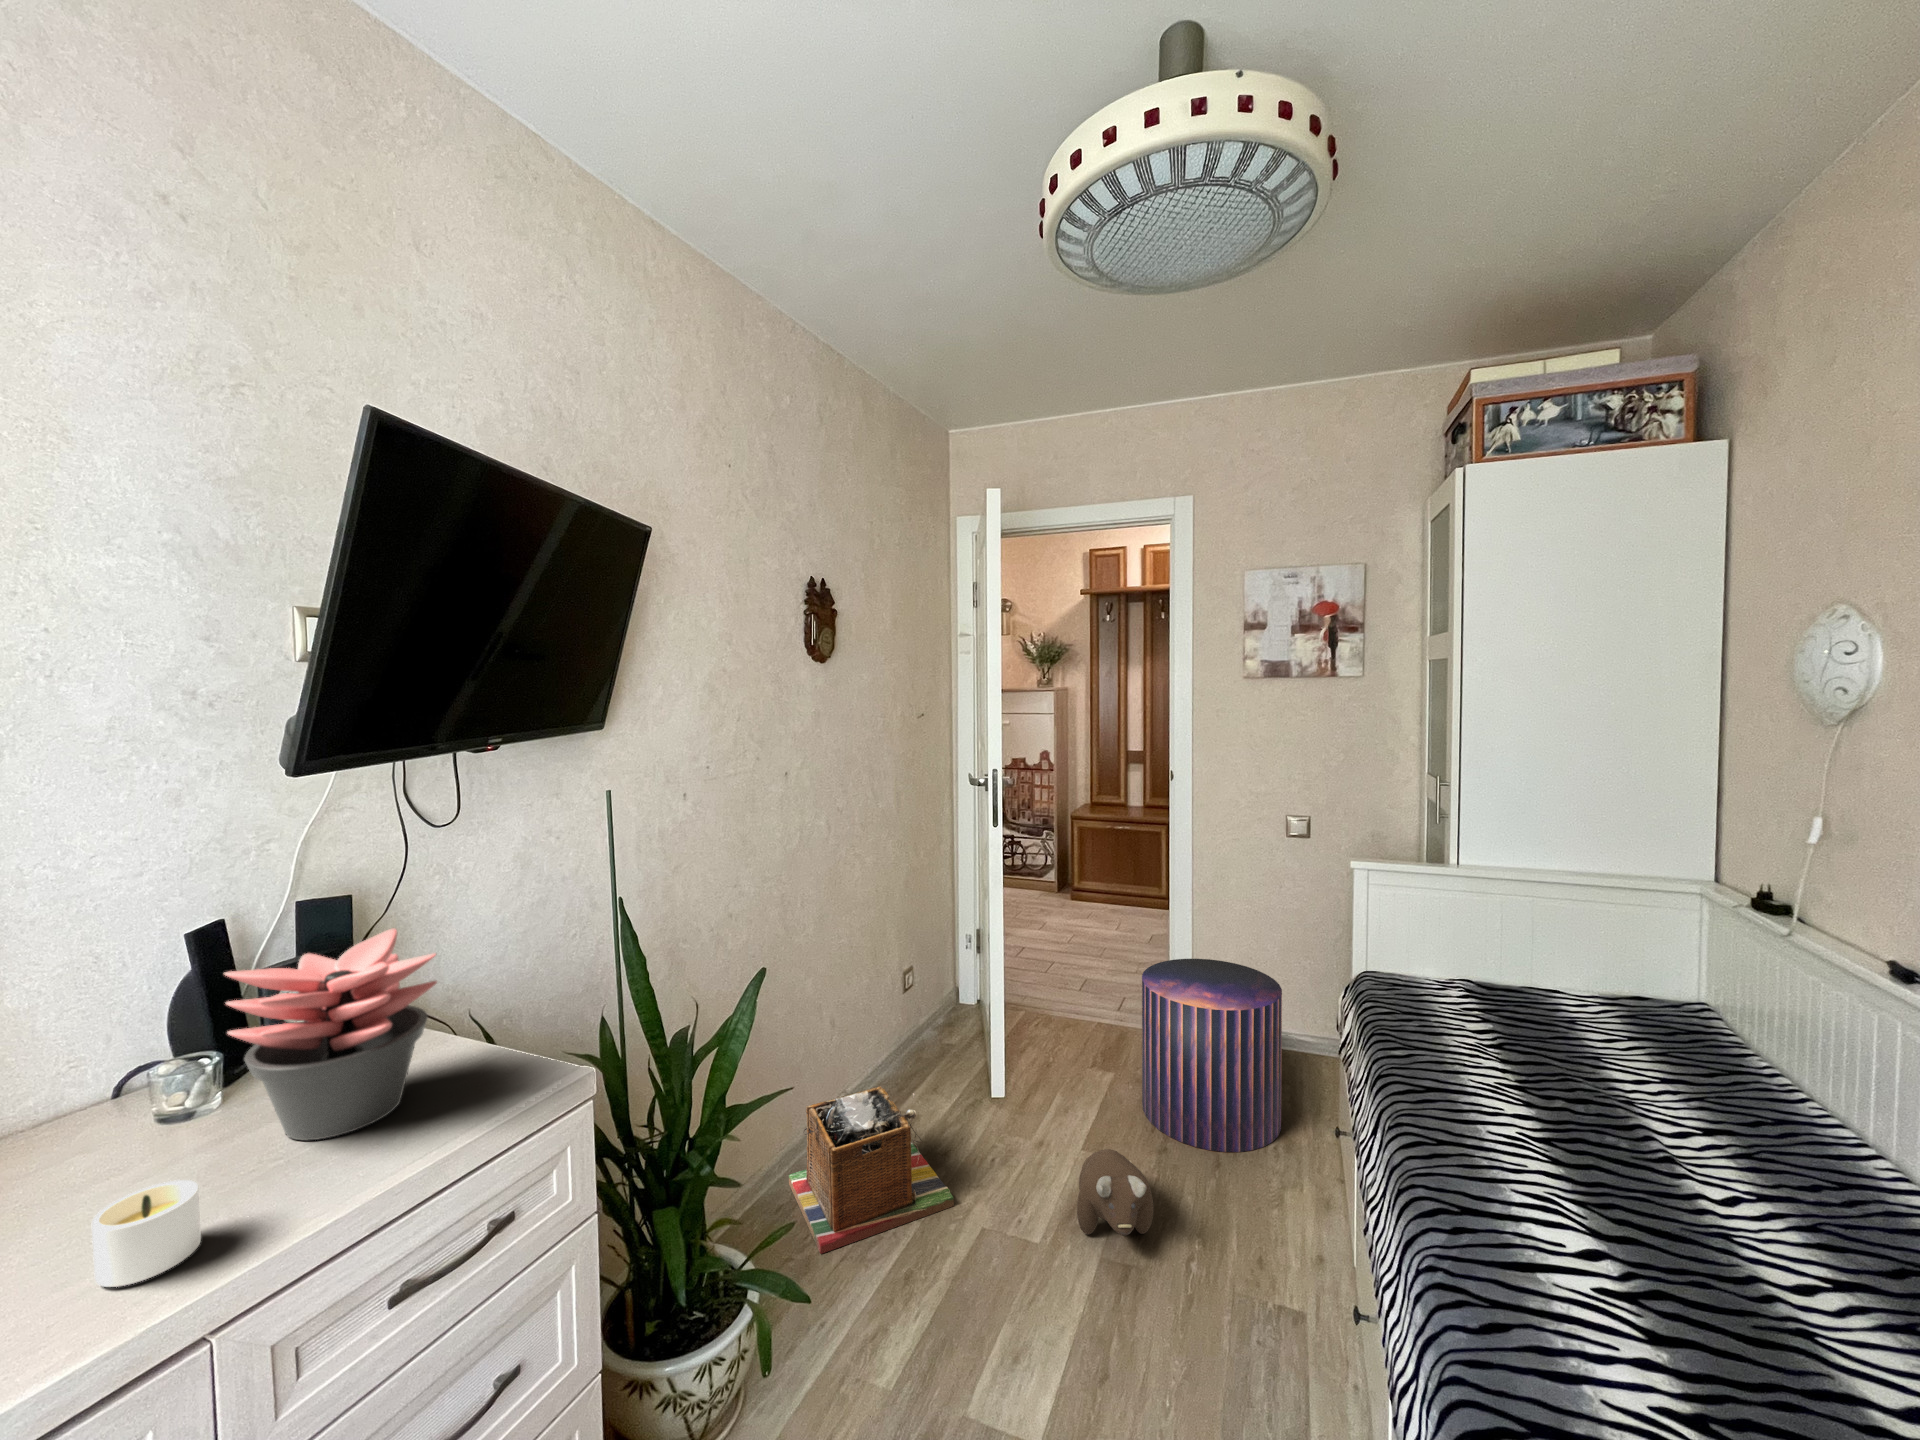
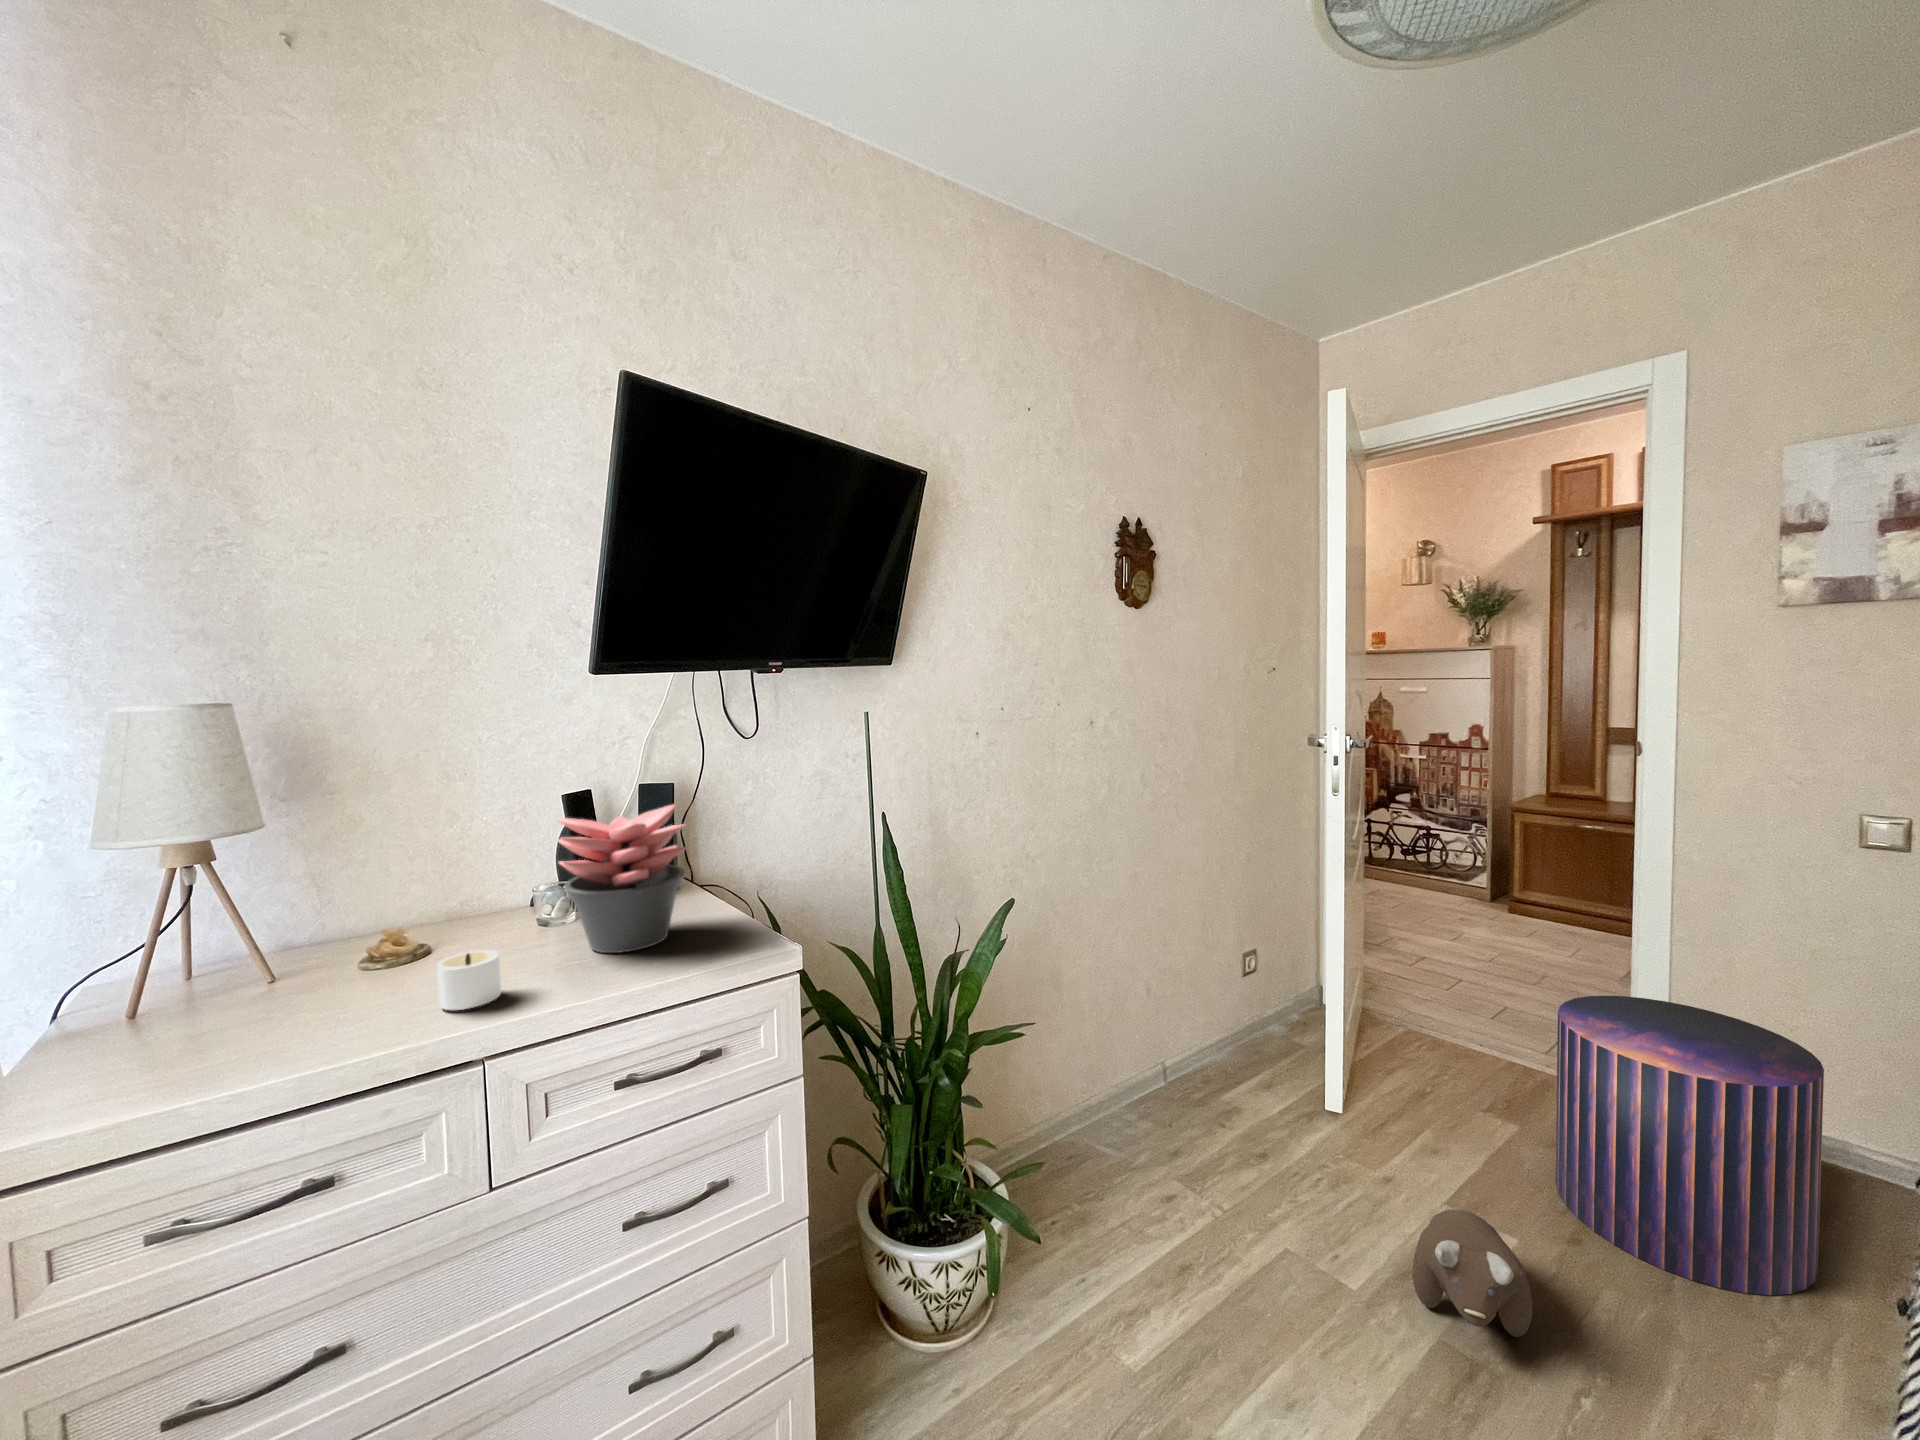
laundry basket: present [789,1087,954,1254] -> none [1086,1061,1257,1215]

